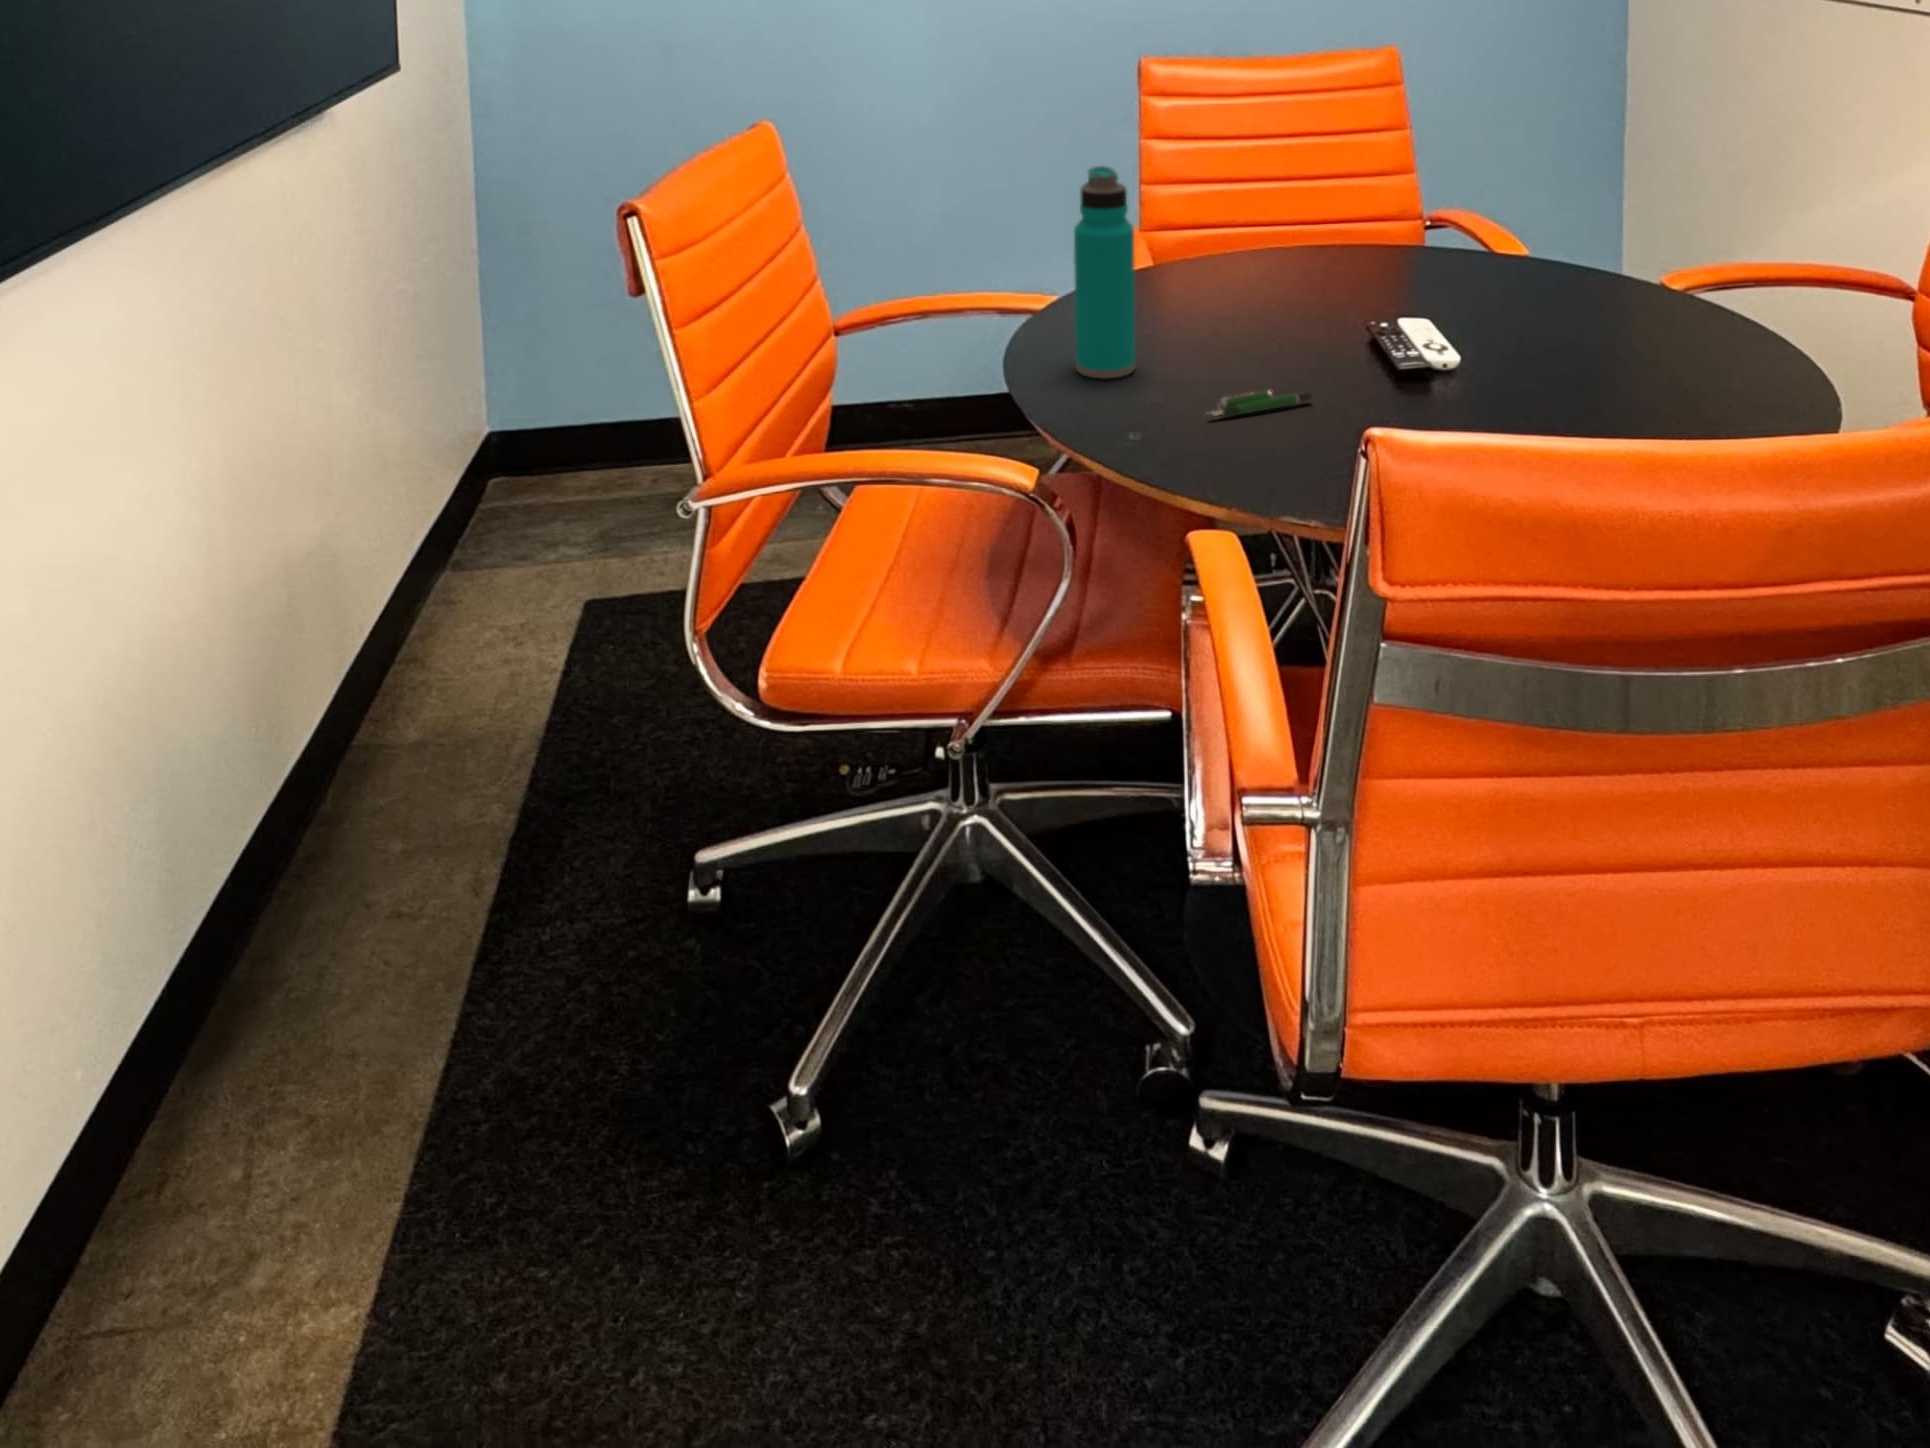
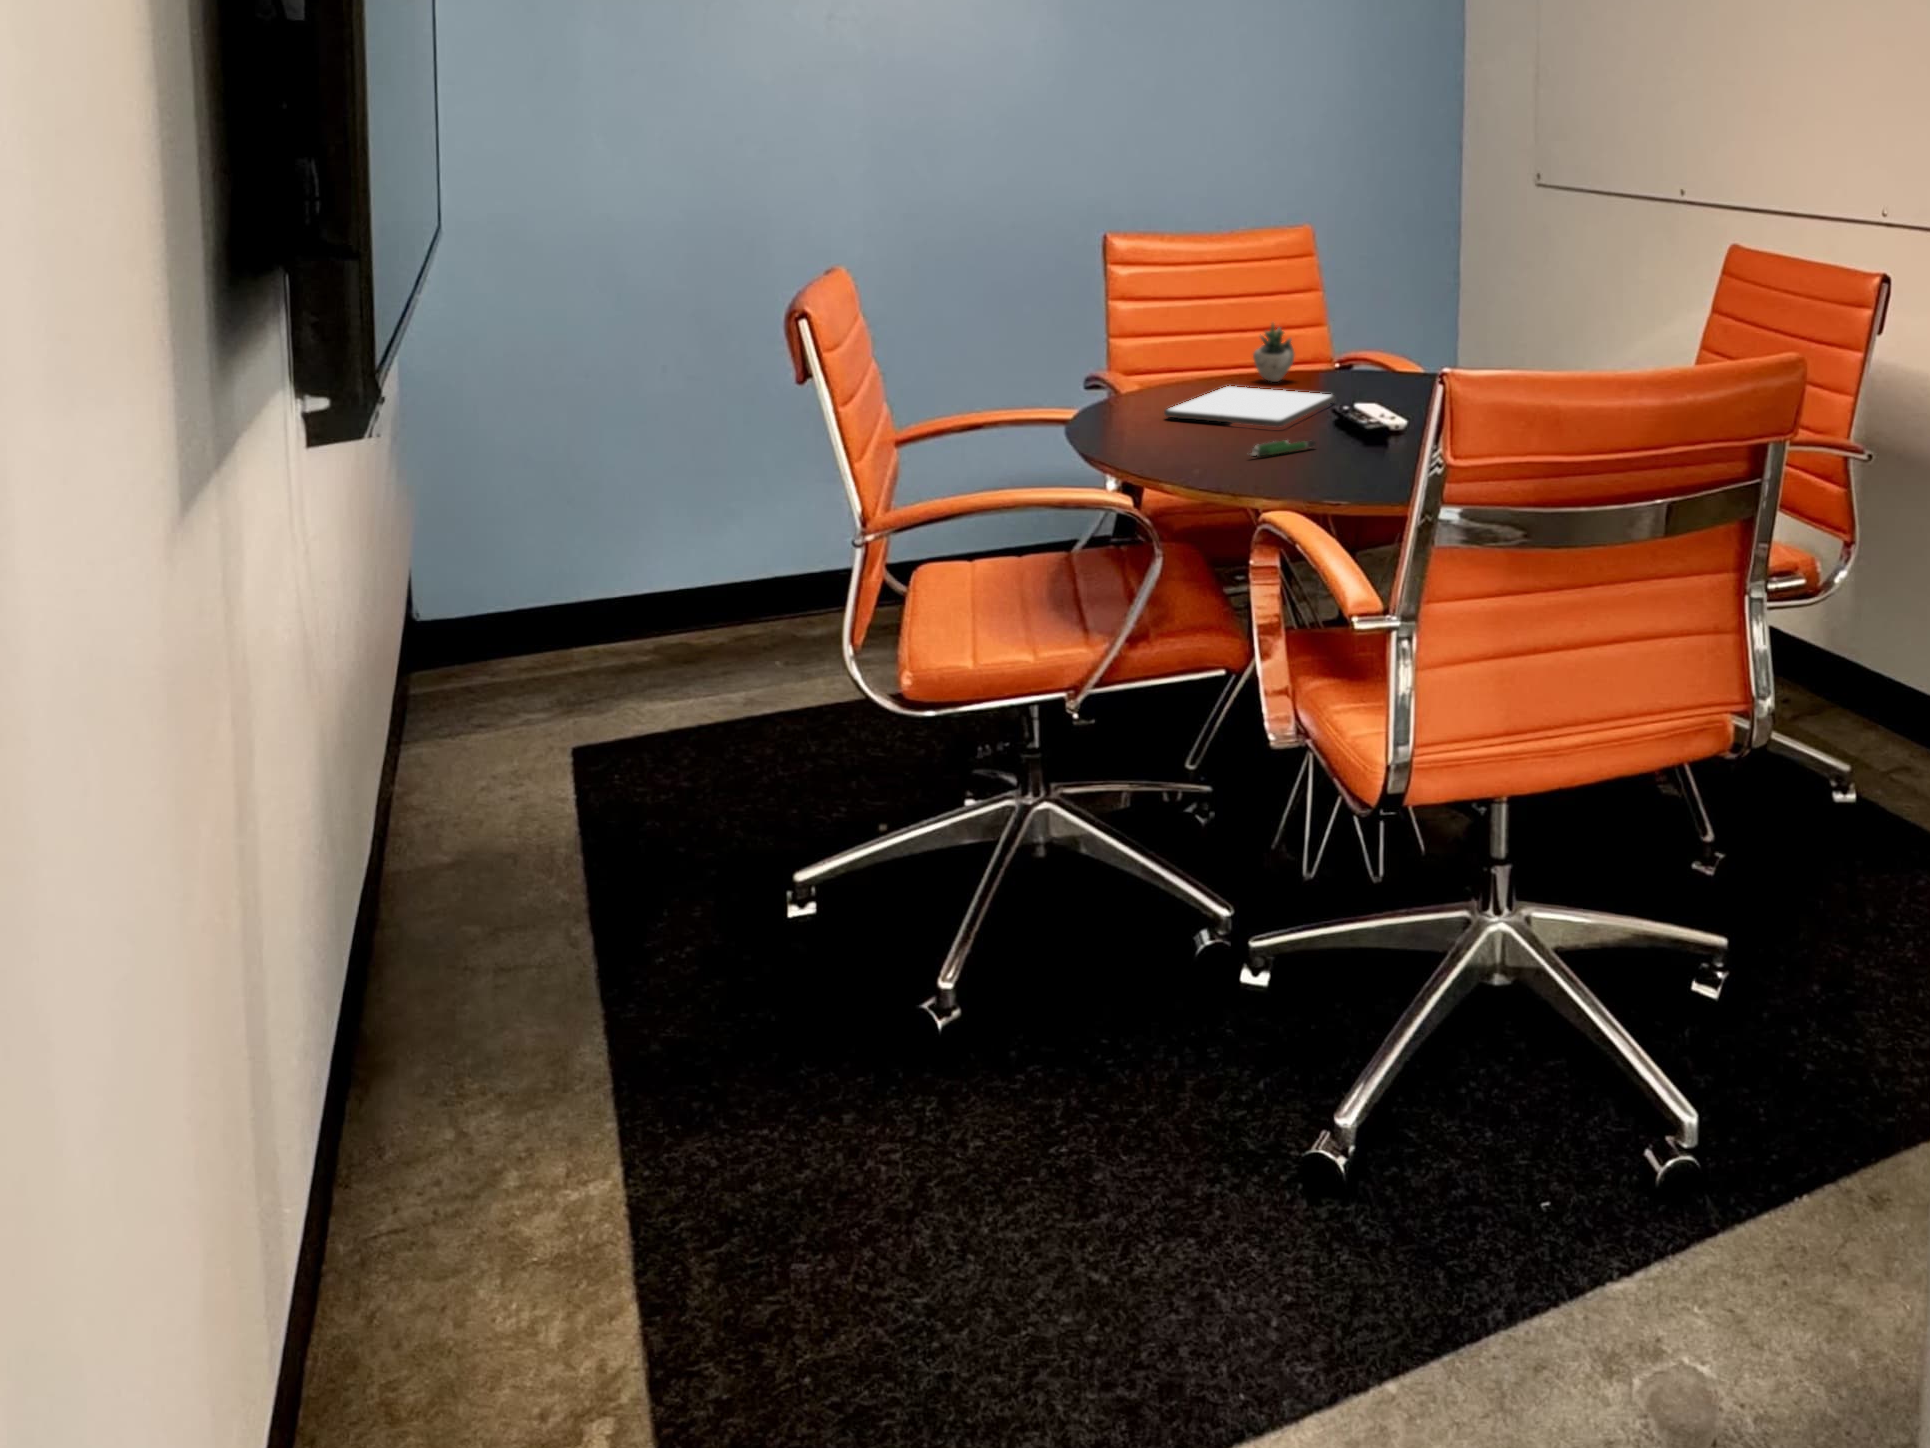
water bottle: present [1074,166,1135,378] -> none [1133,287,1179,444]
succulent plant: none [1286,185,1390,264] -> present [1253,323,1295,382]
tablet: none [1138,274,1377,355] -> present [1164,386,1335,426]

